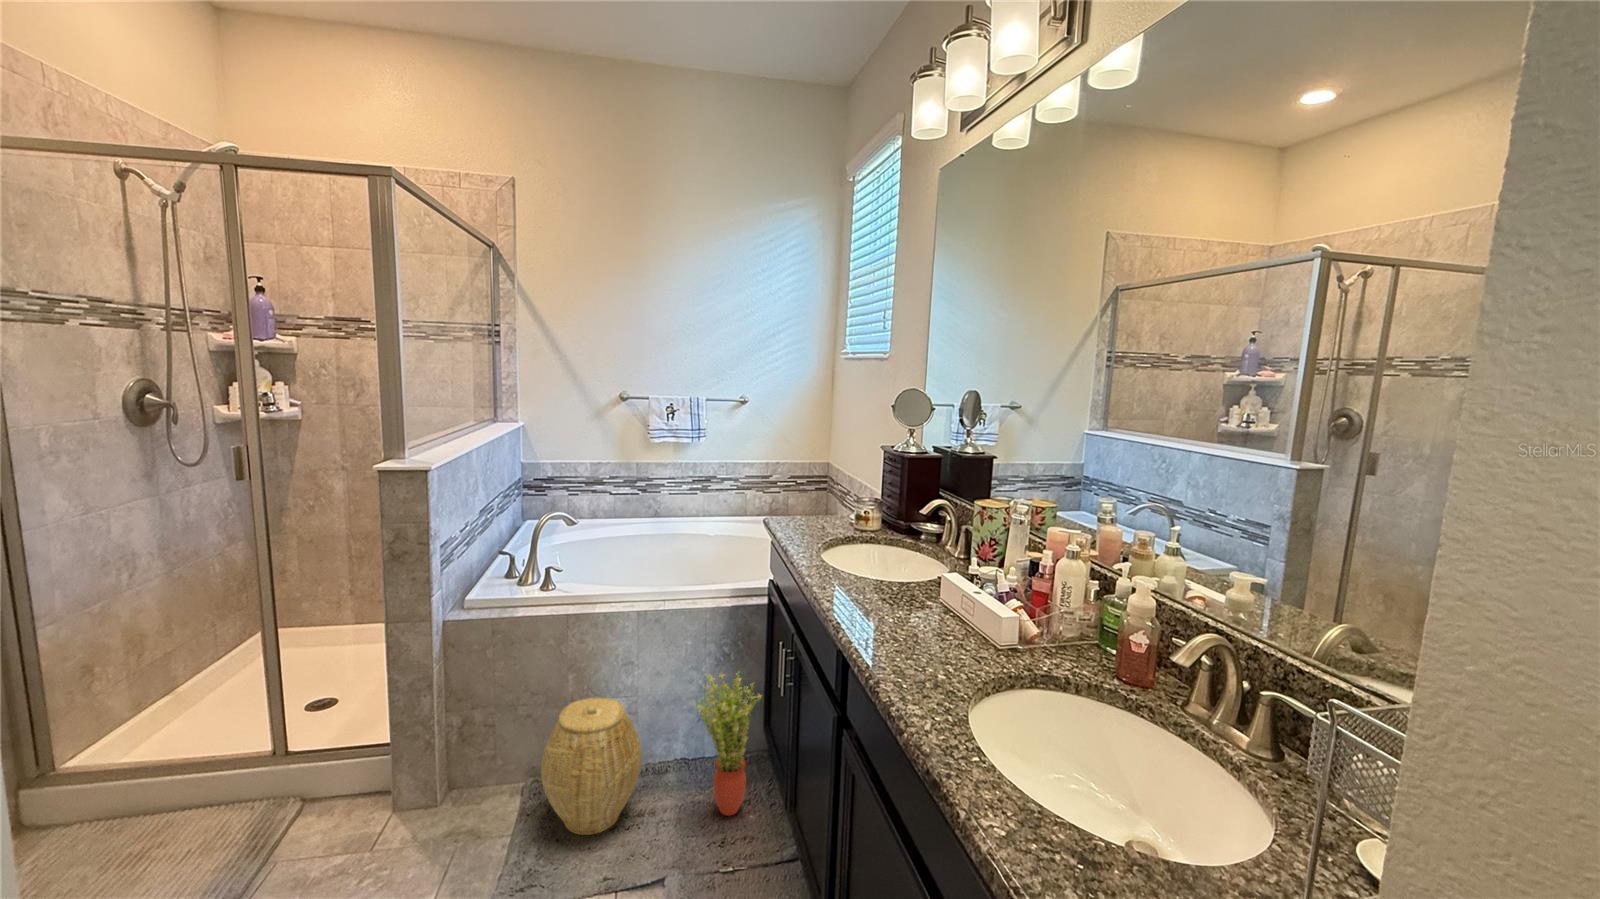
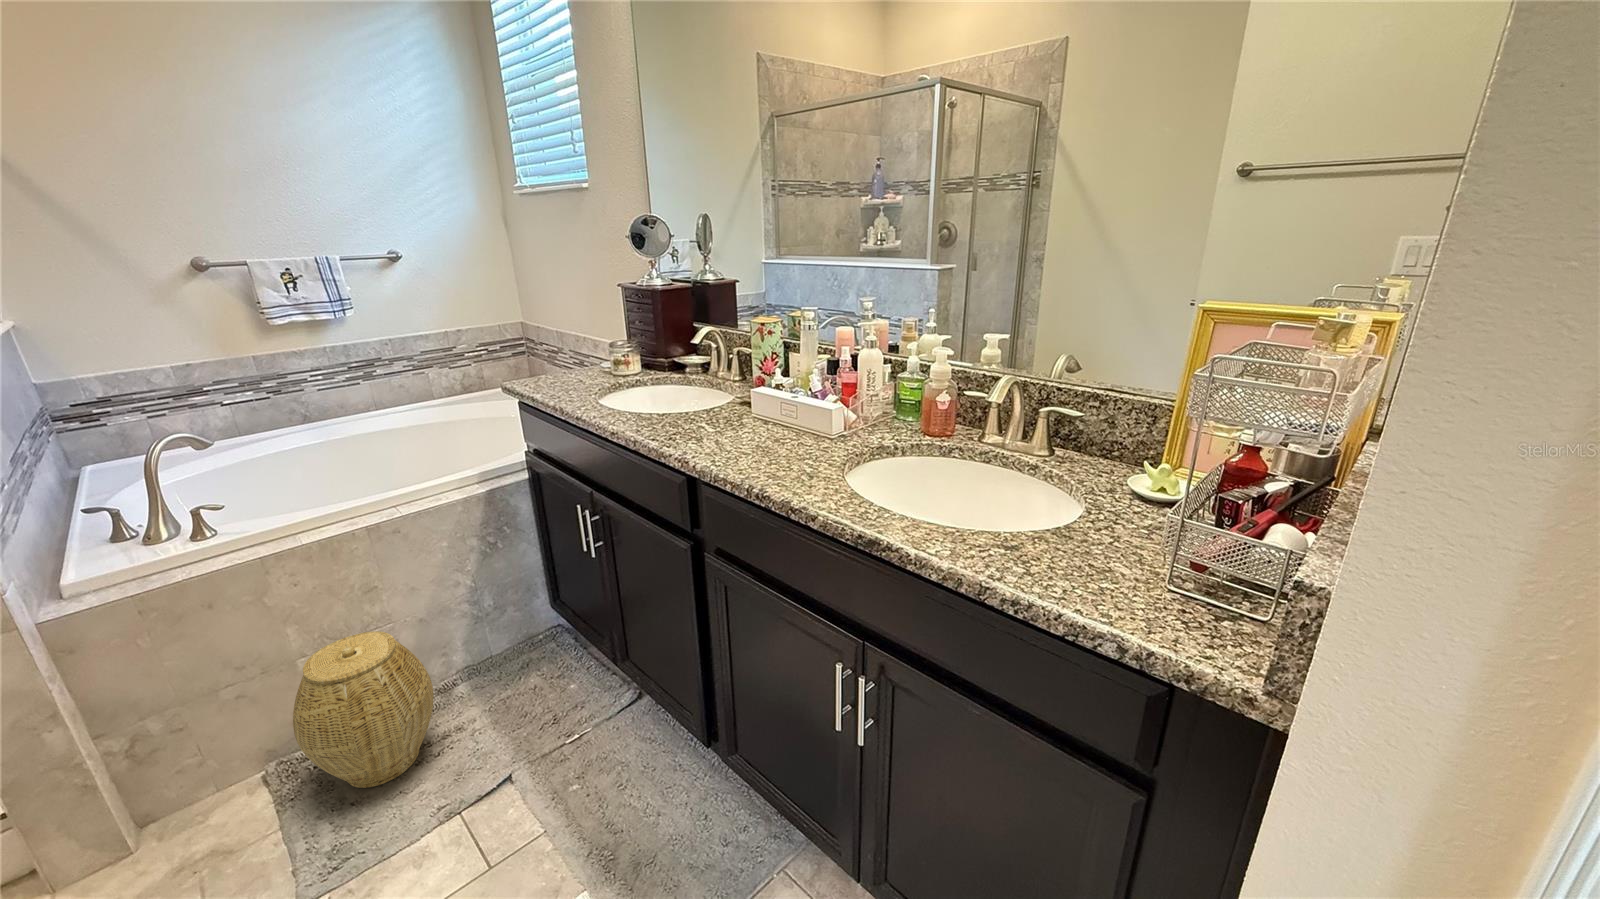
potted plant: present [695,672,761,816] -> none [485,551,560,696]

